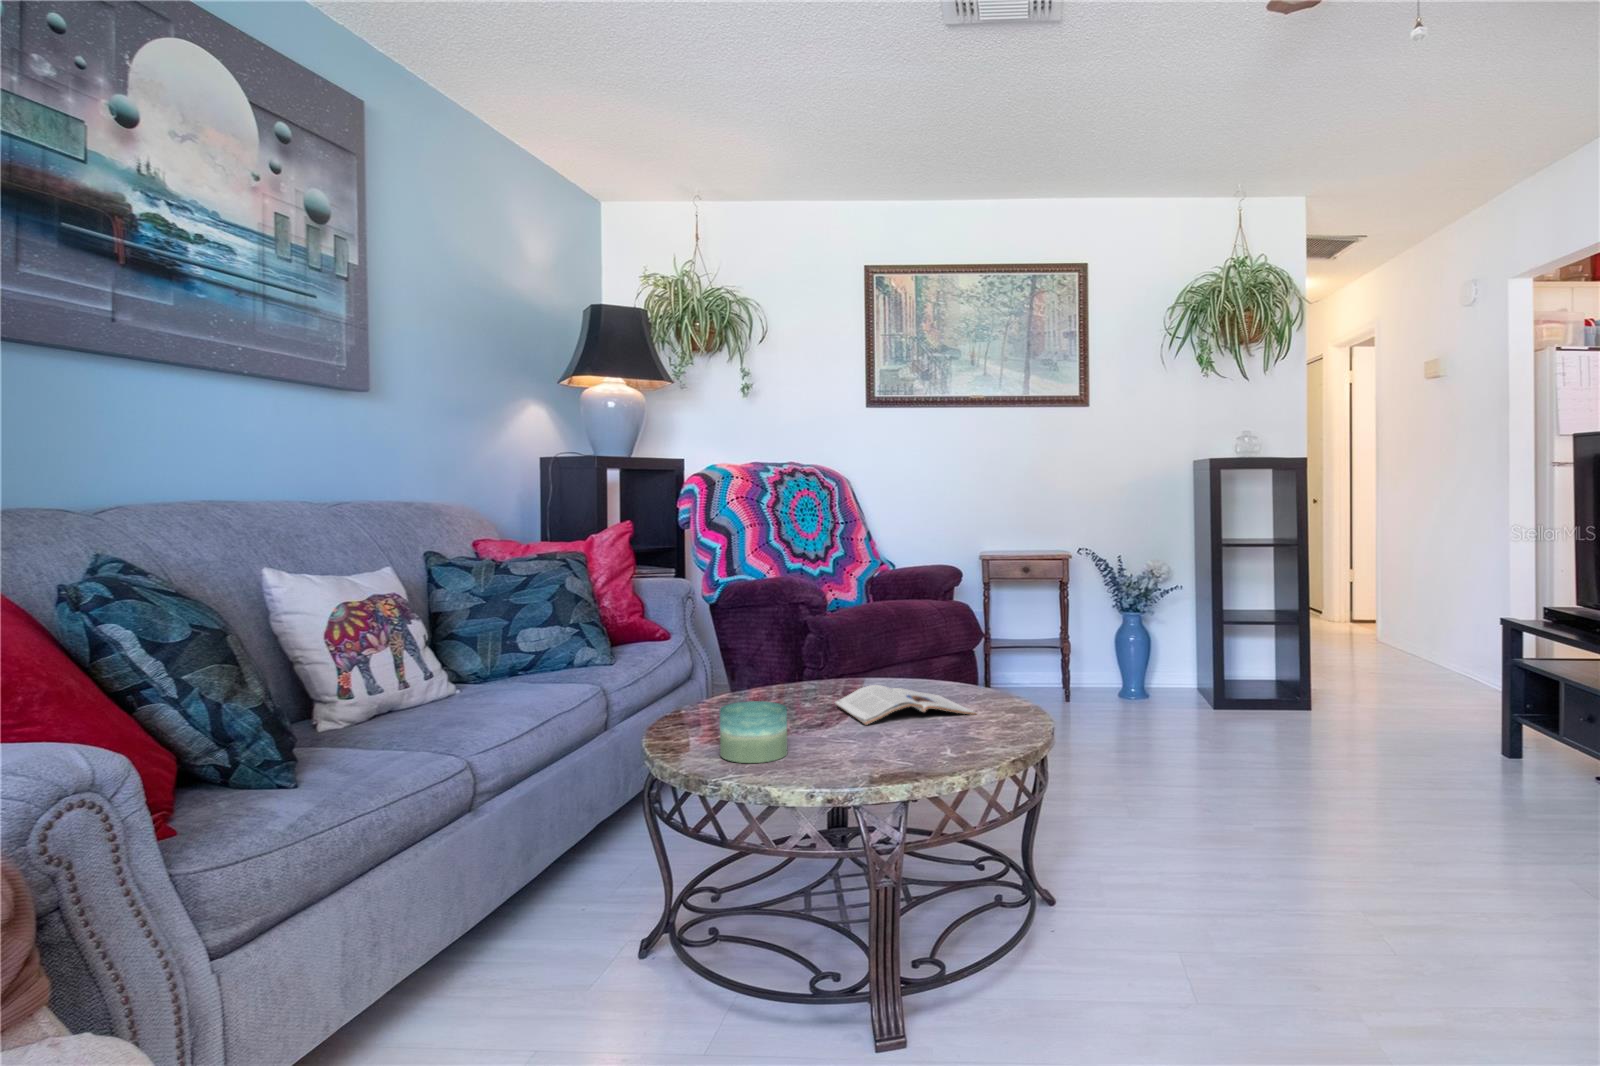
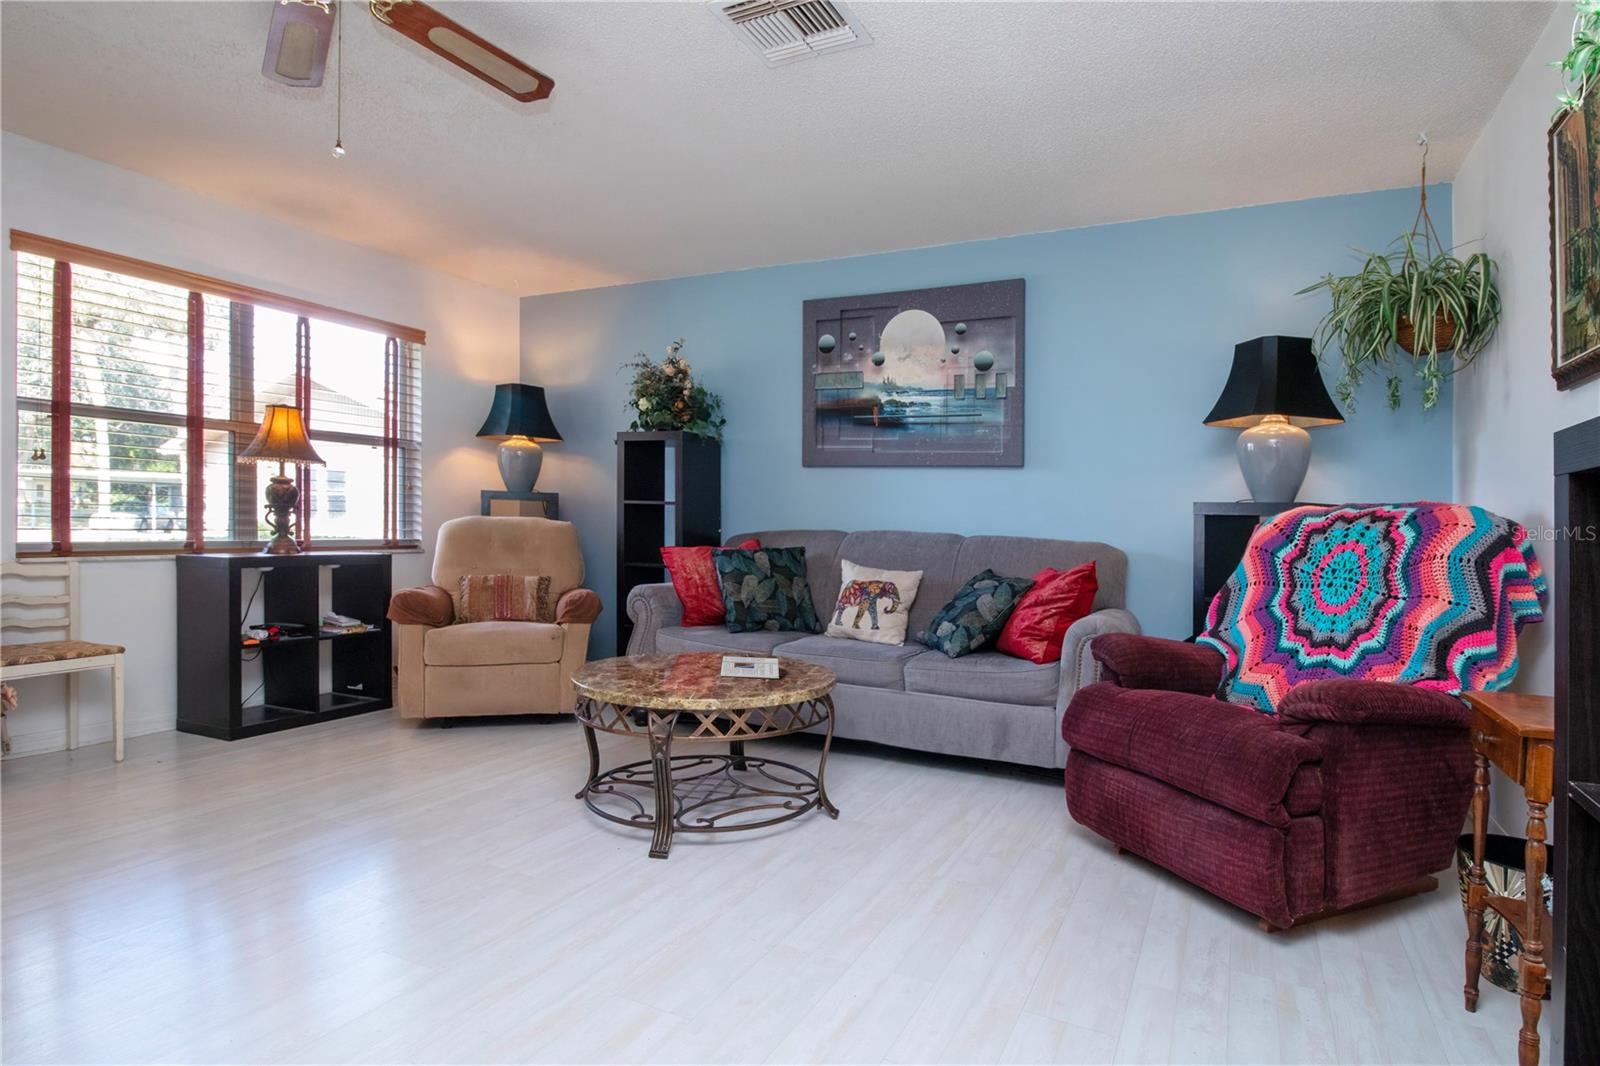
candle: present [720,701,787,763] -> none [681,628,714,655]

